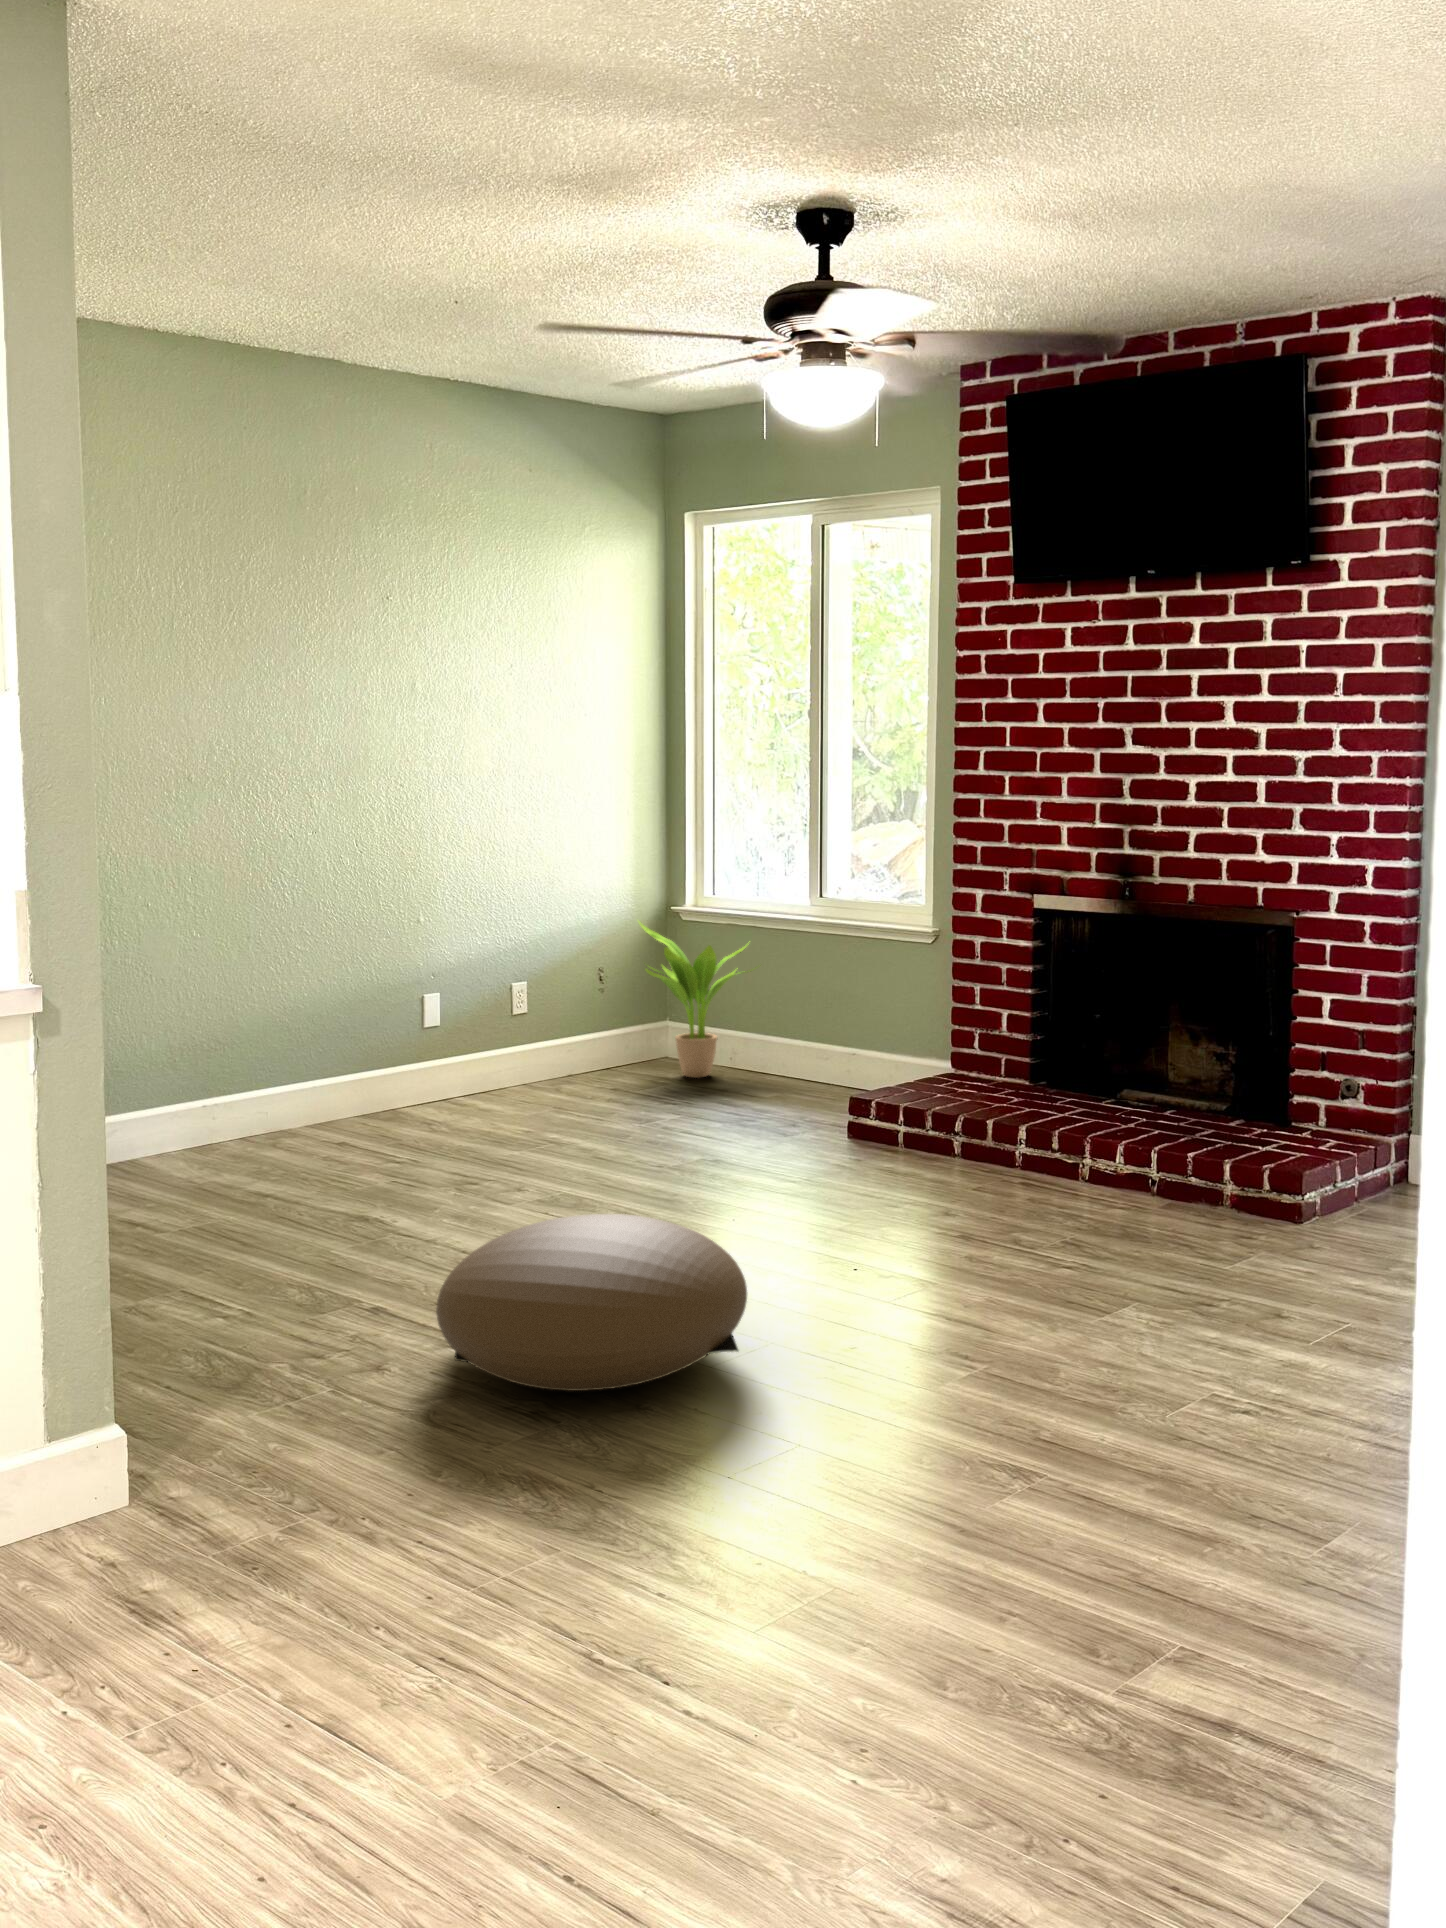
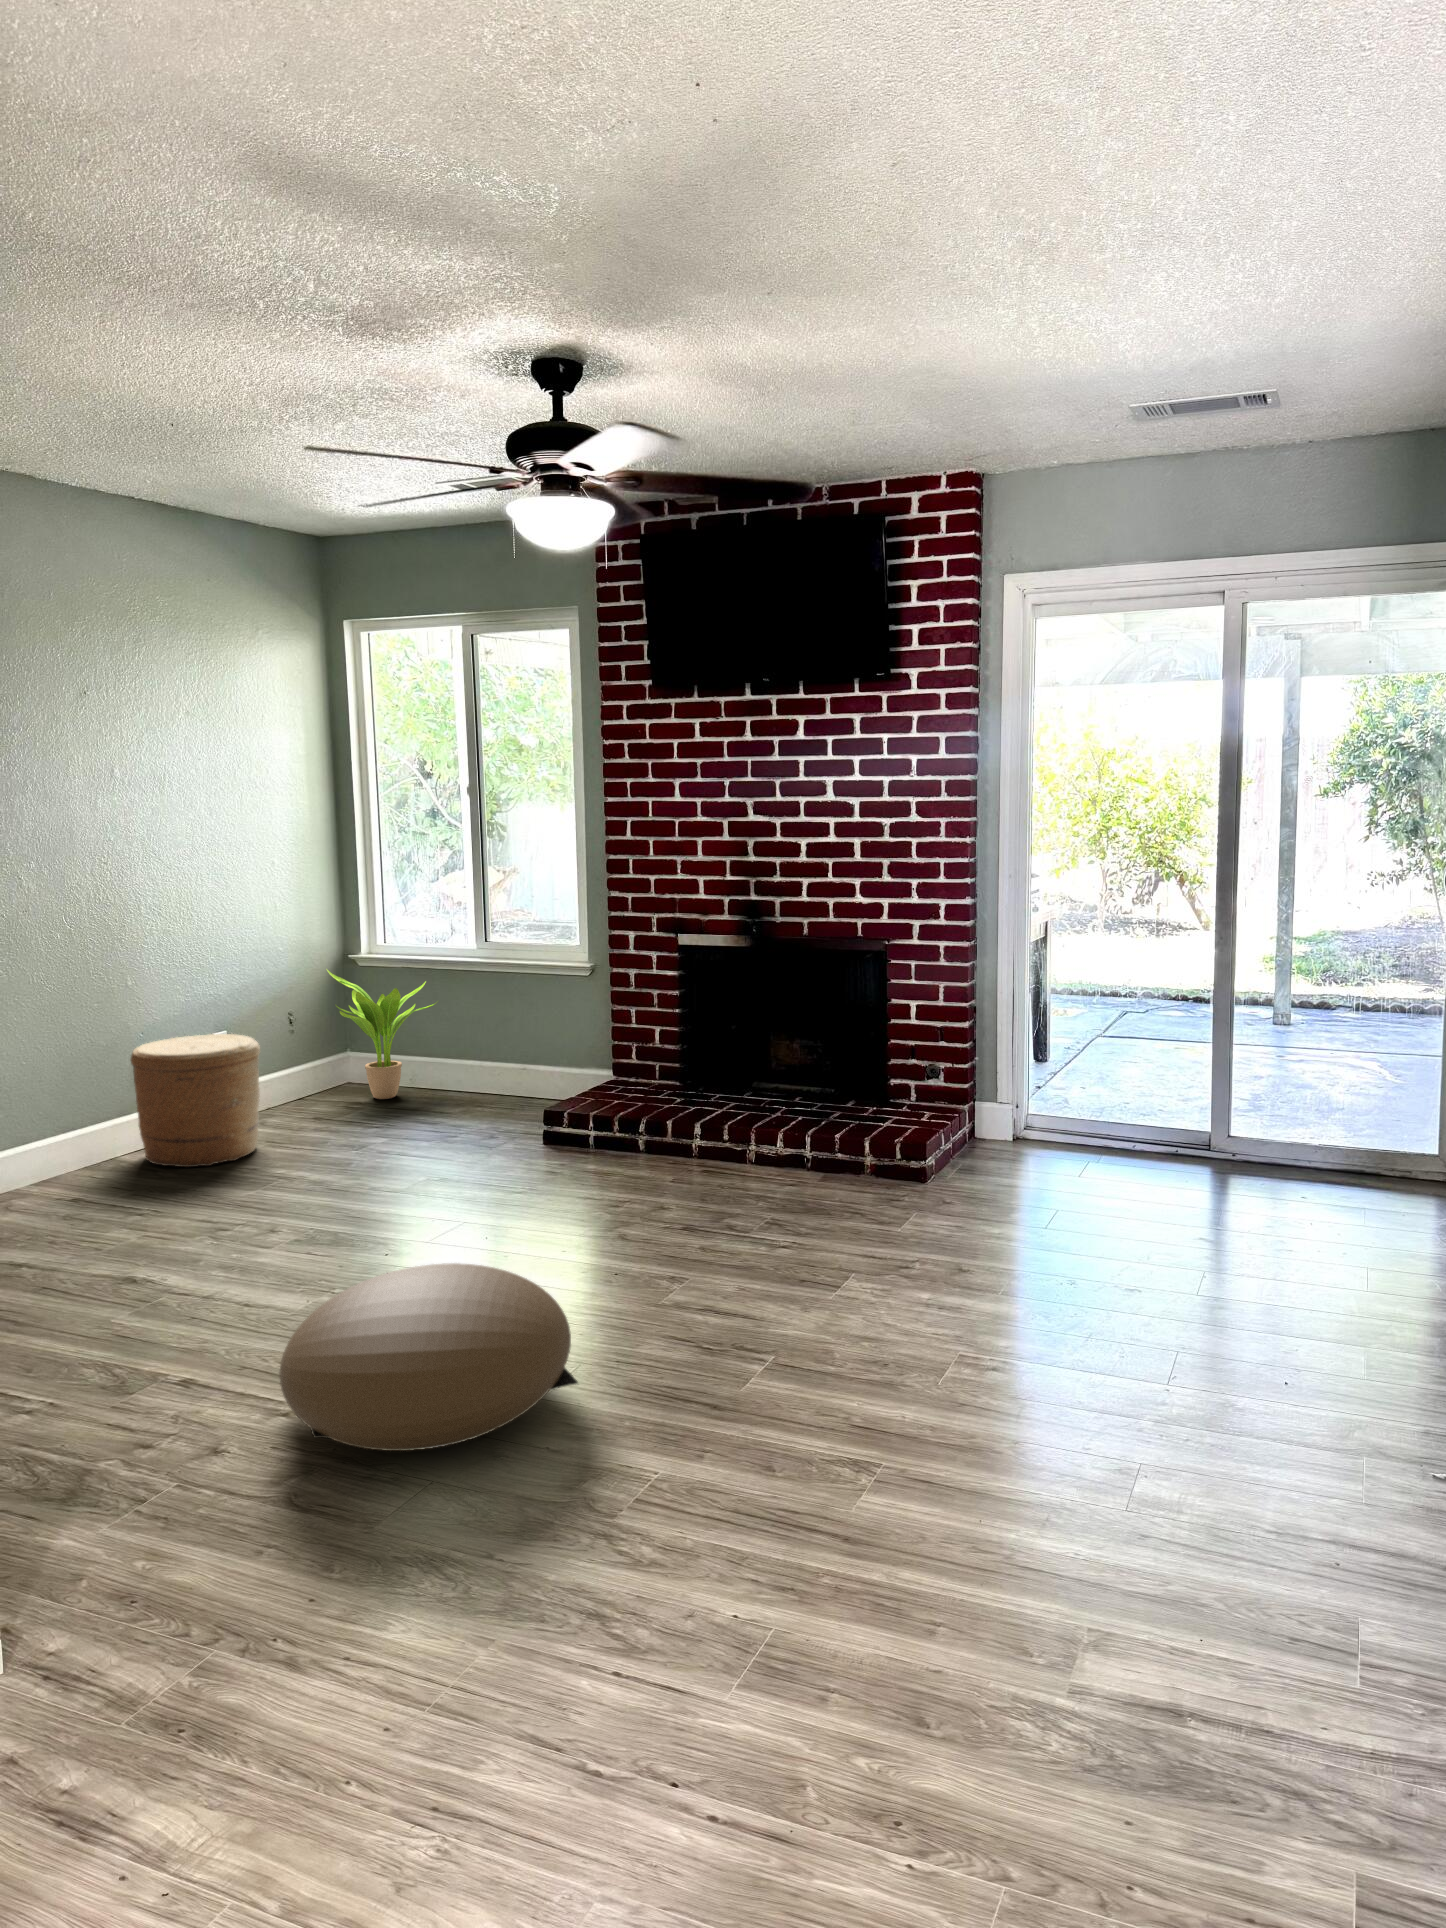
woven basket: none [407,982,543,1127] -> present [131,1034,260,1167]

